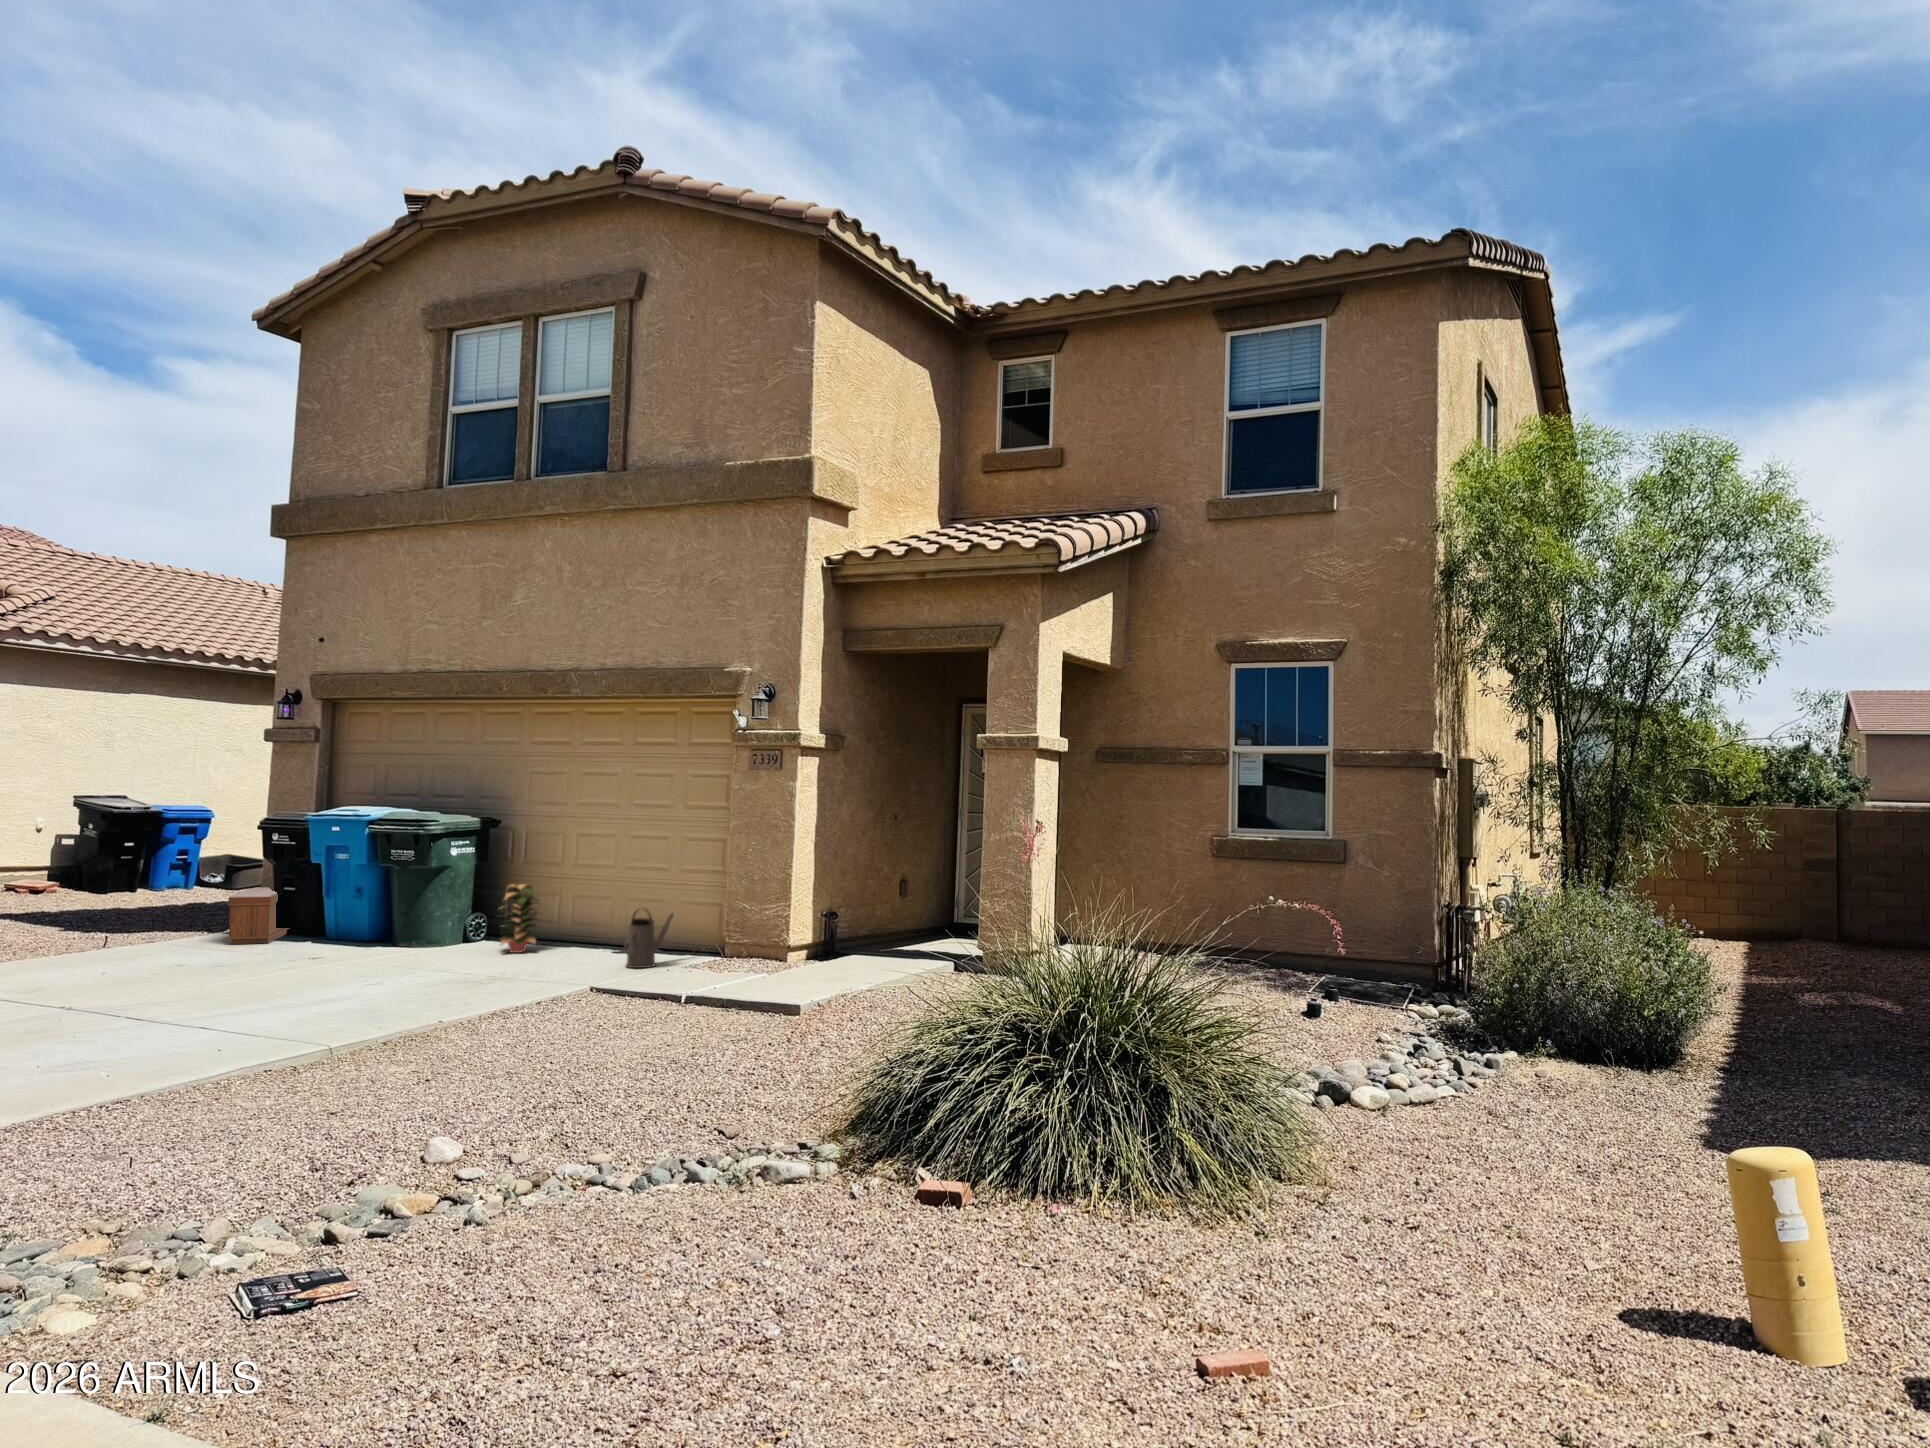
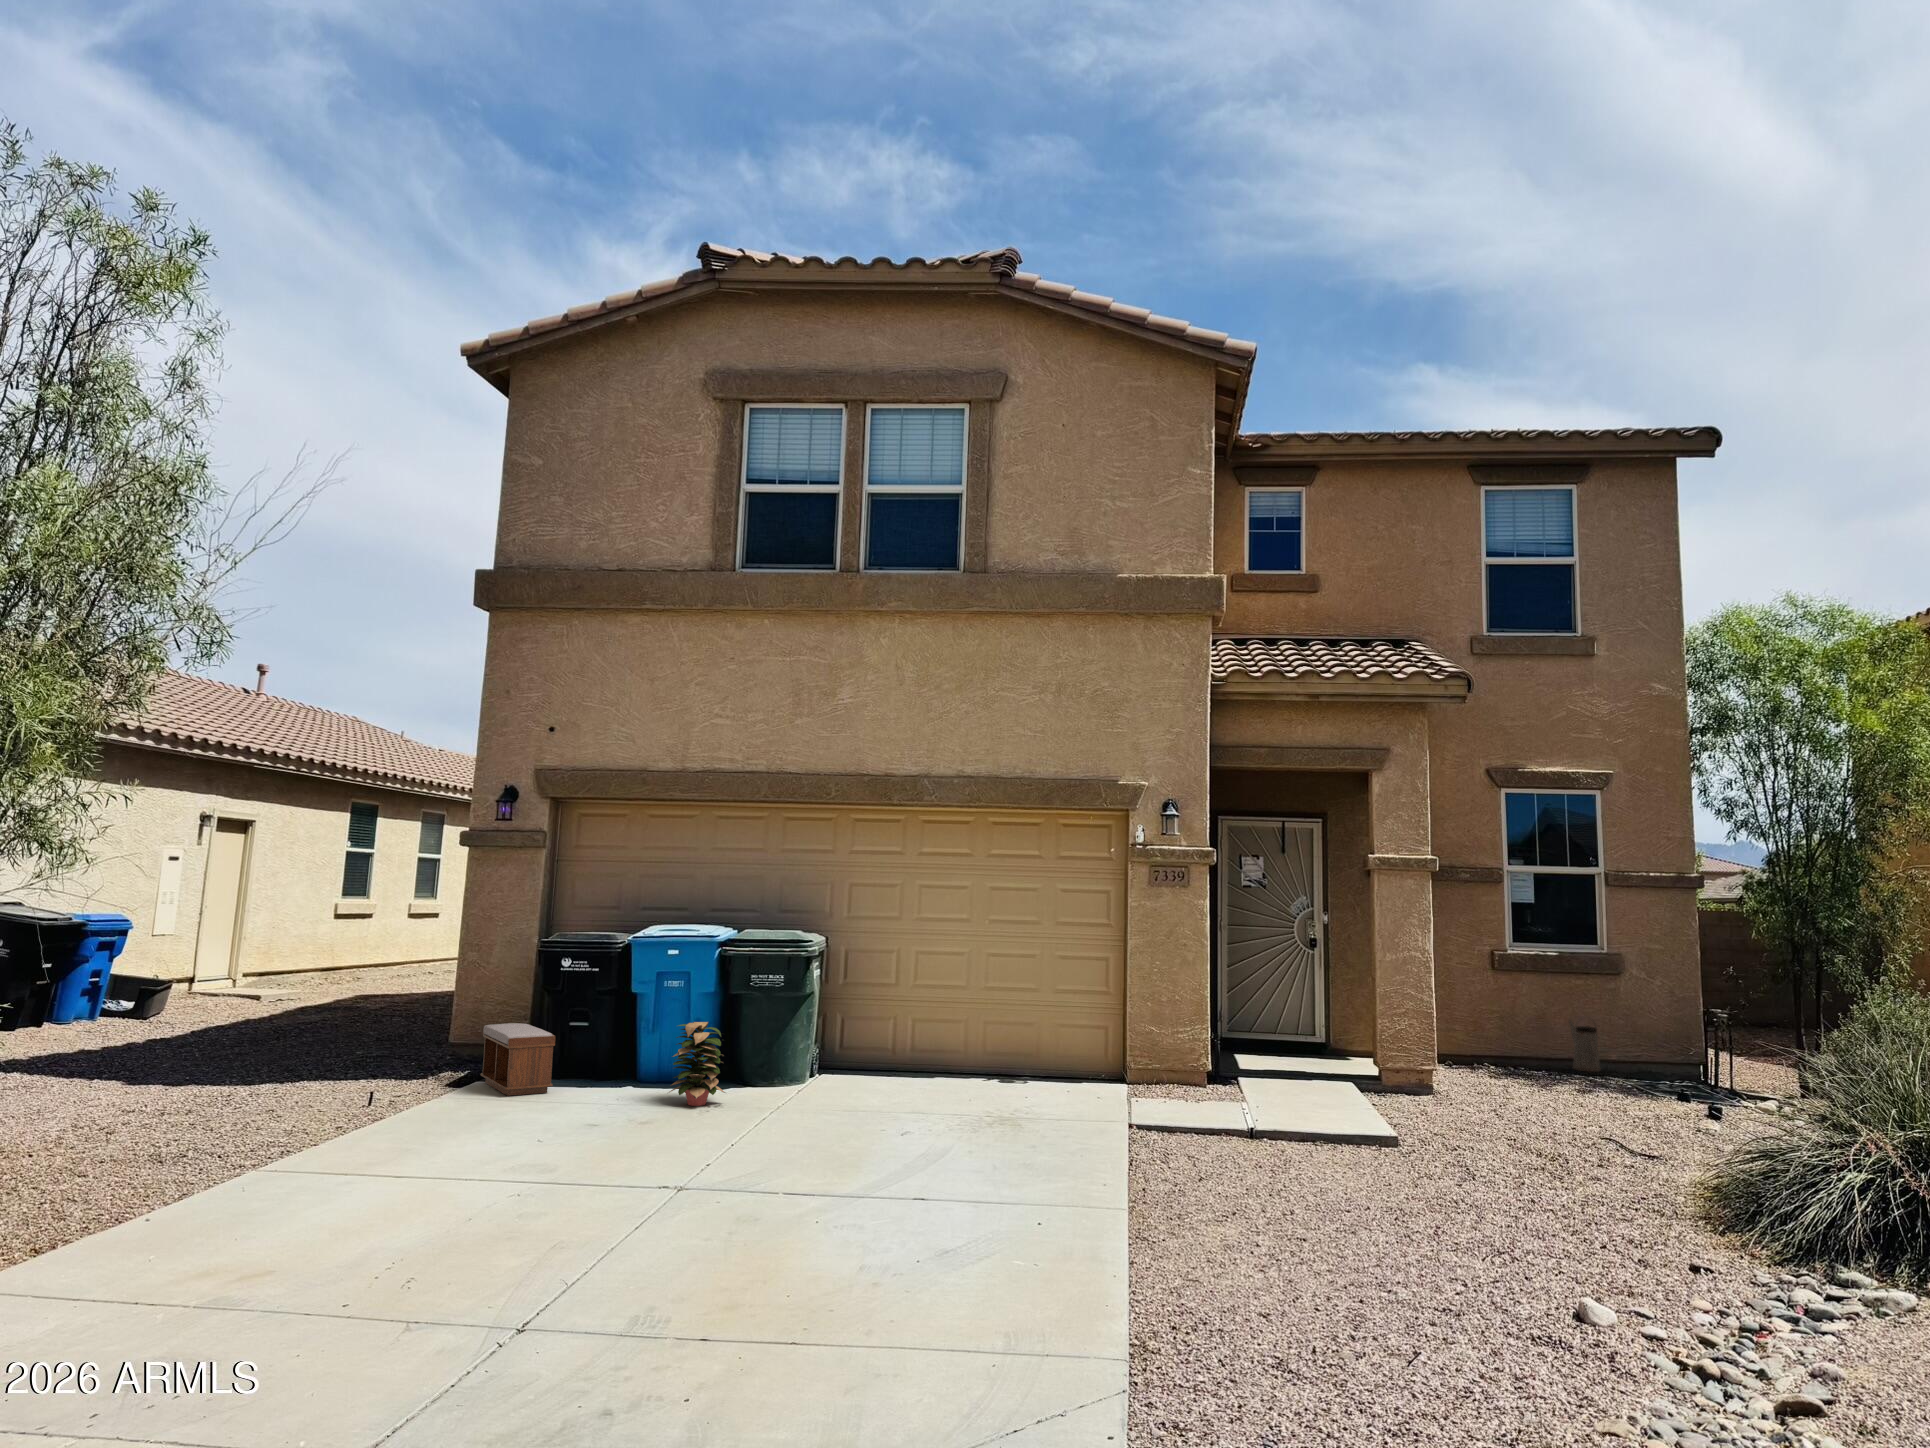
decorative plant: present [499,884,541,953] -> present [670,1022,725,1106]
watering can: present [624,908,674,968] -> present [1569,1021,1601,1072]

